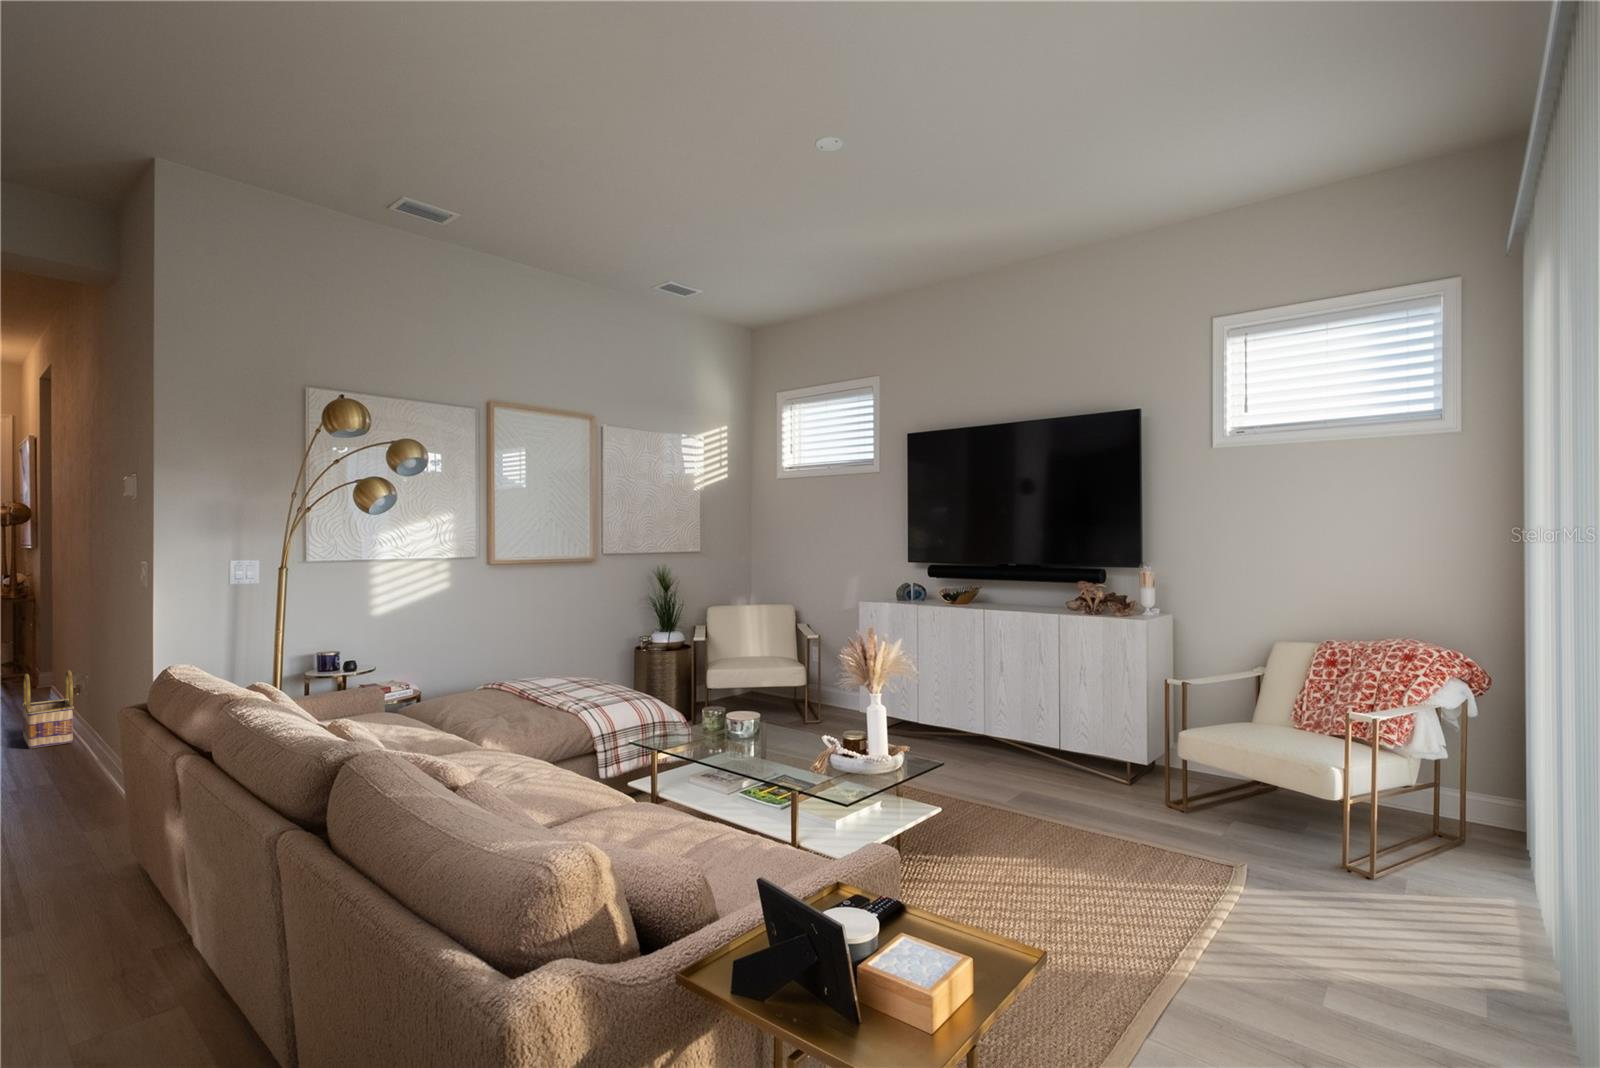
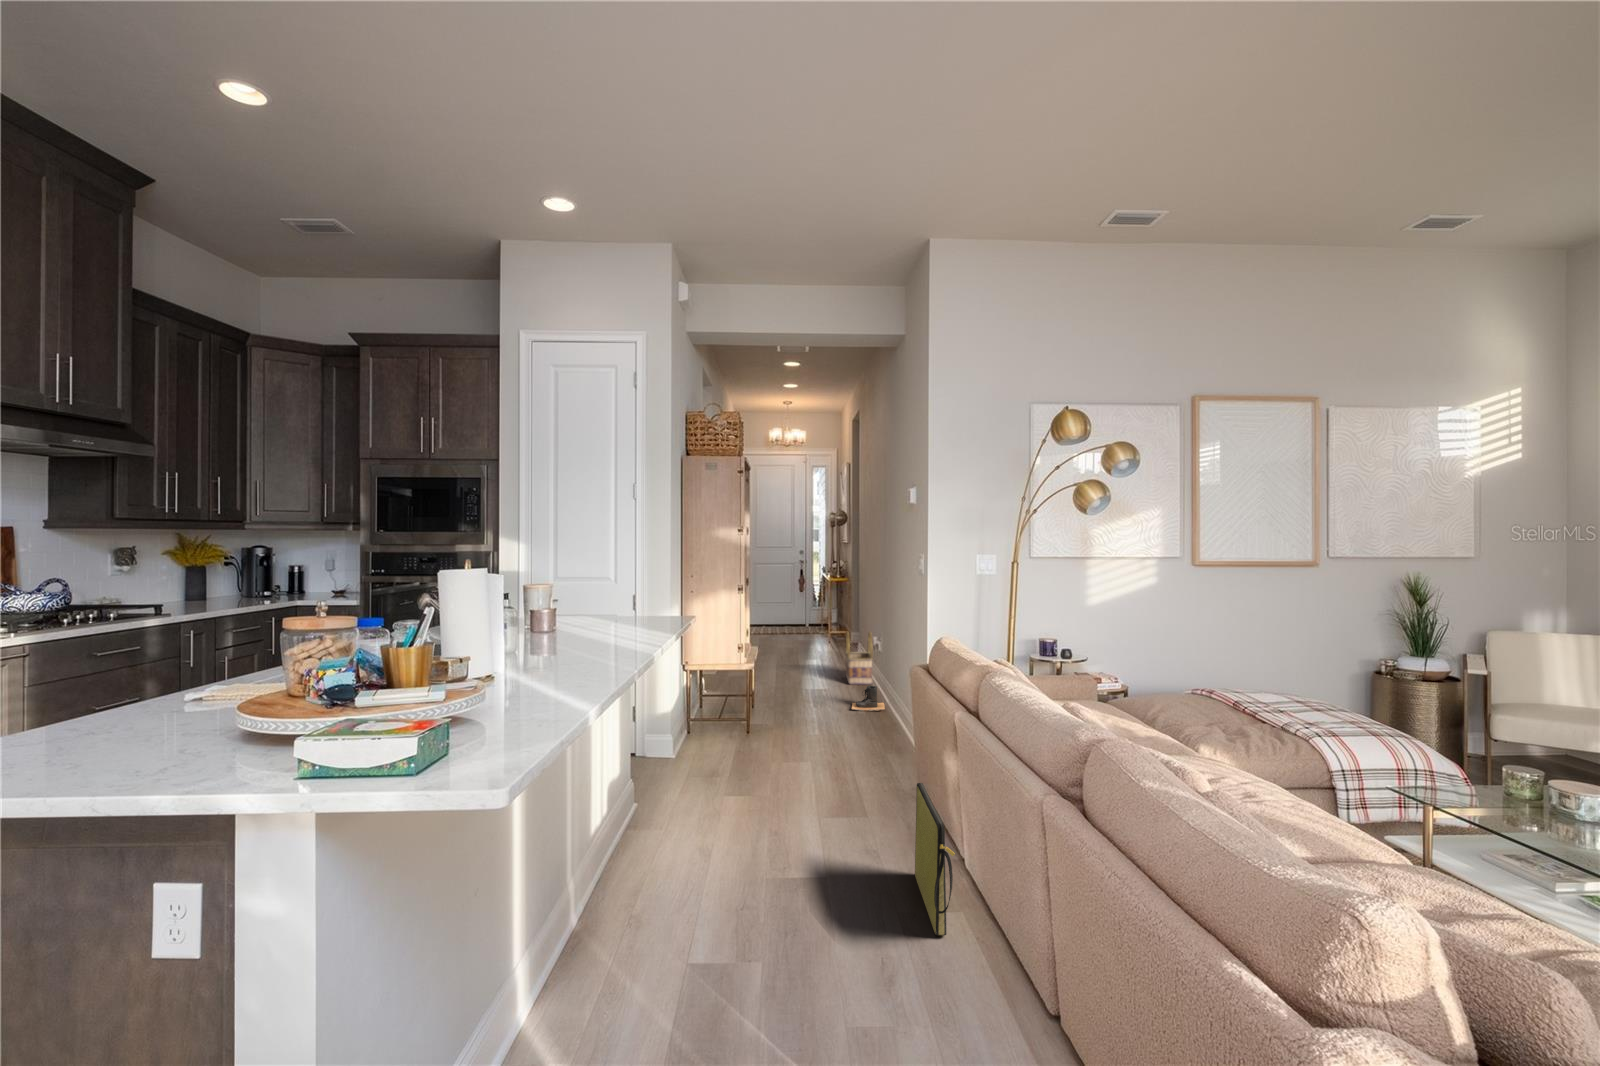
boots: none [32,742,94,782] -> present [851,686,885,711]
bag: none [130,846,185,1024] -> present [915,783,955,935]

